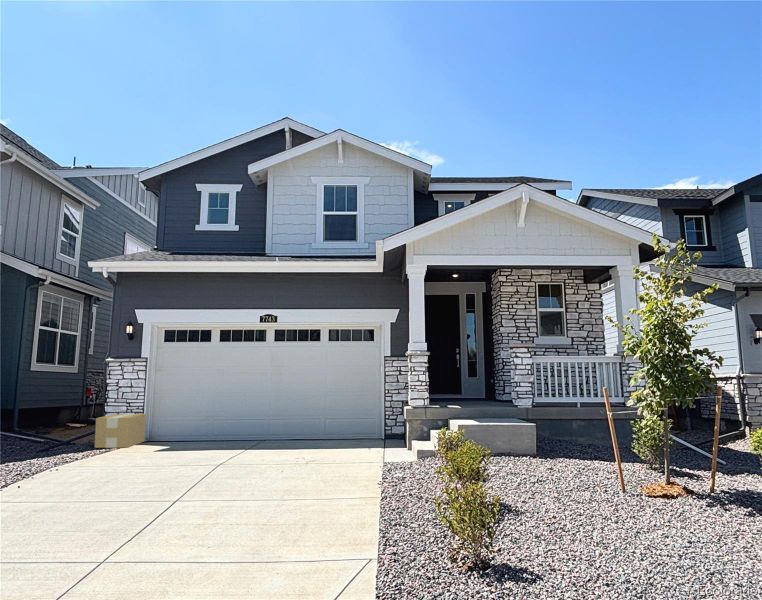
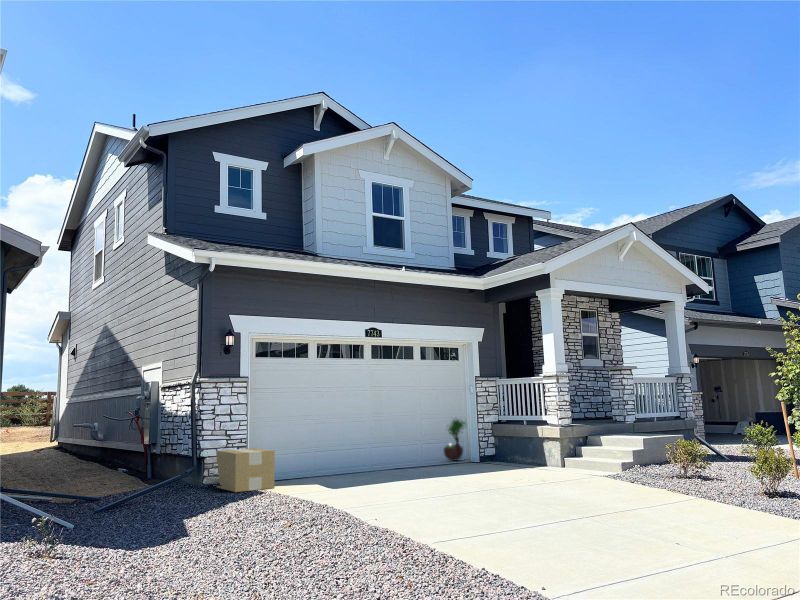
potted tree: none [335,393,360,437] -> present [444,419,465,461]

